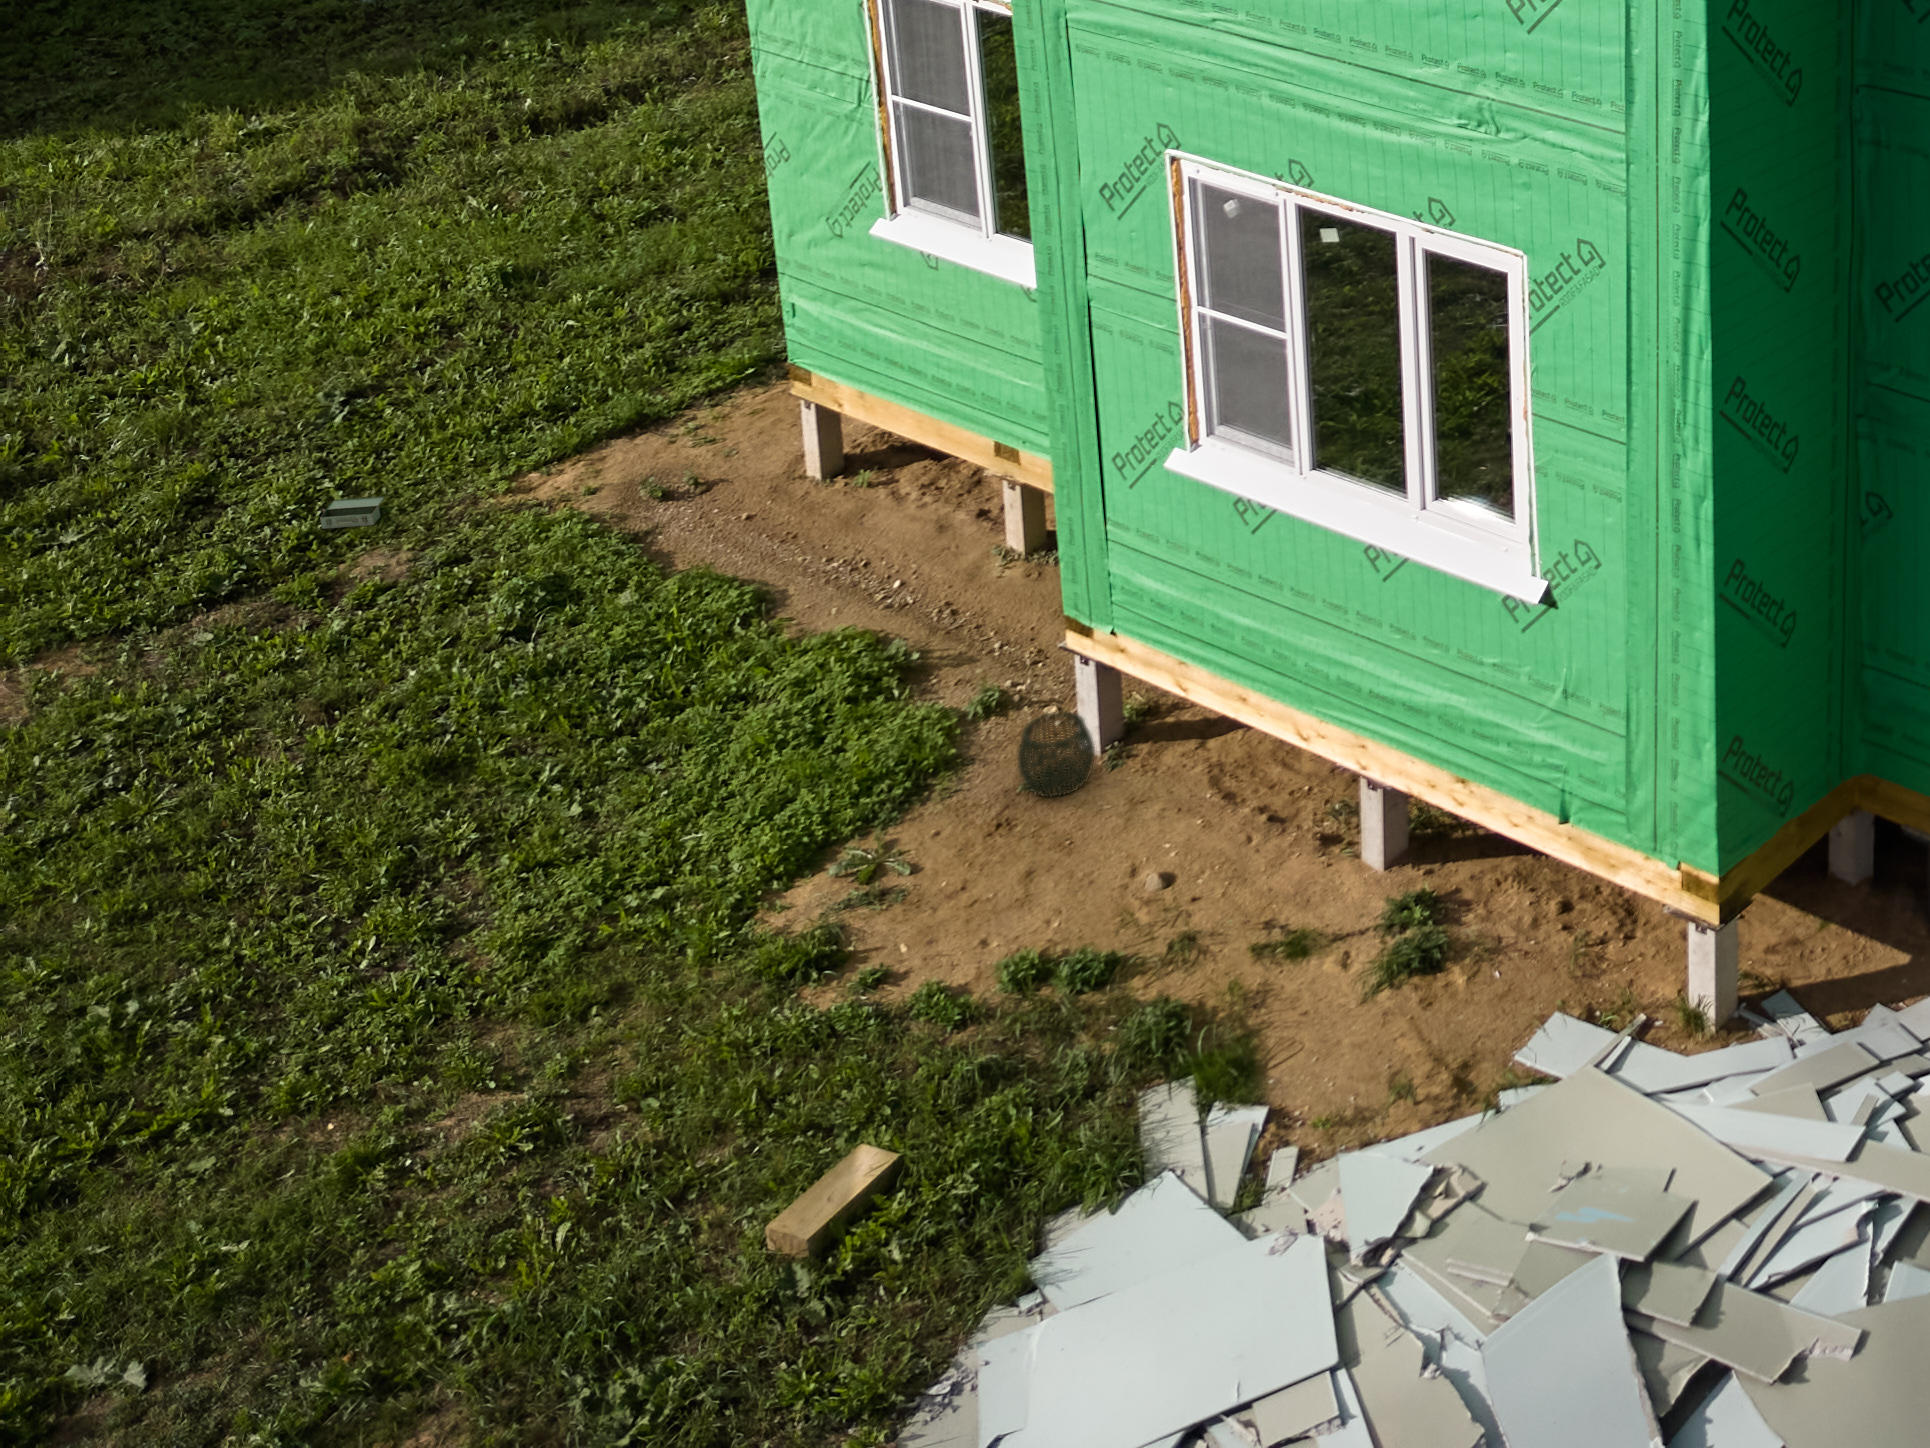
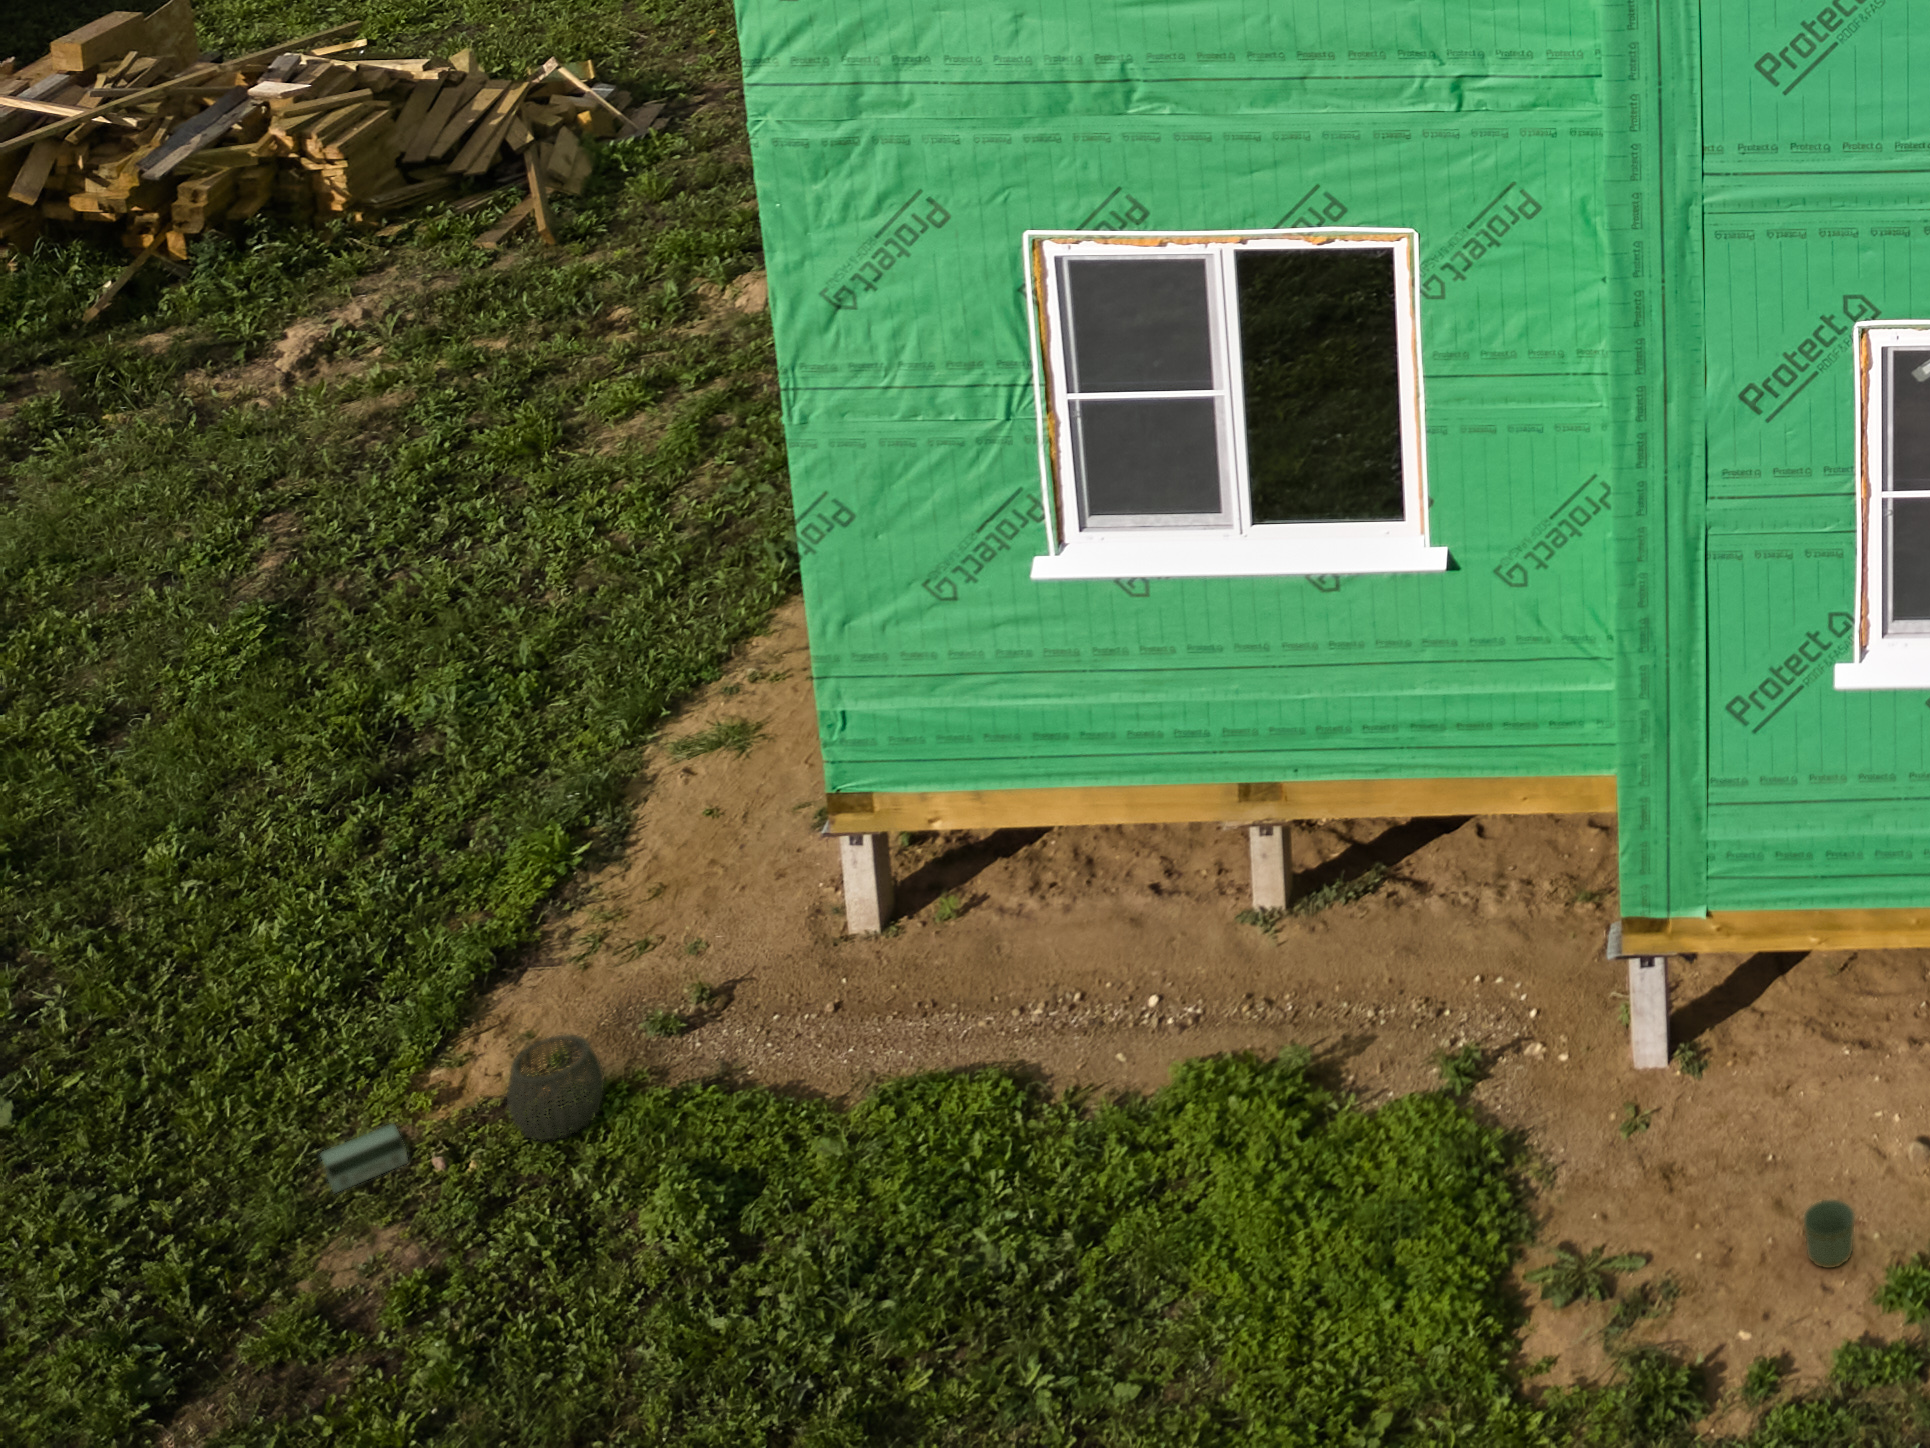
woven basket: present [1018,711,1095,797] -> present [507,1034,604,1140]
planter: none [963,880,1010,936] -> present [1804,1199,1855,1268]

